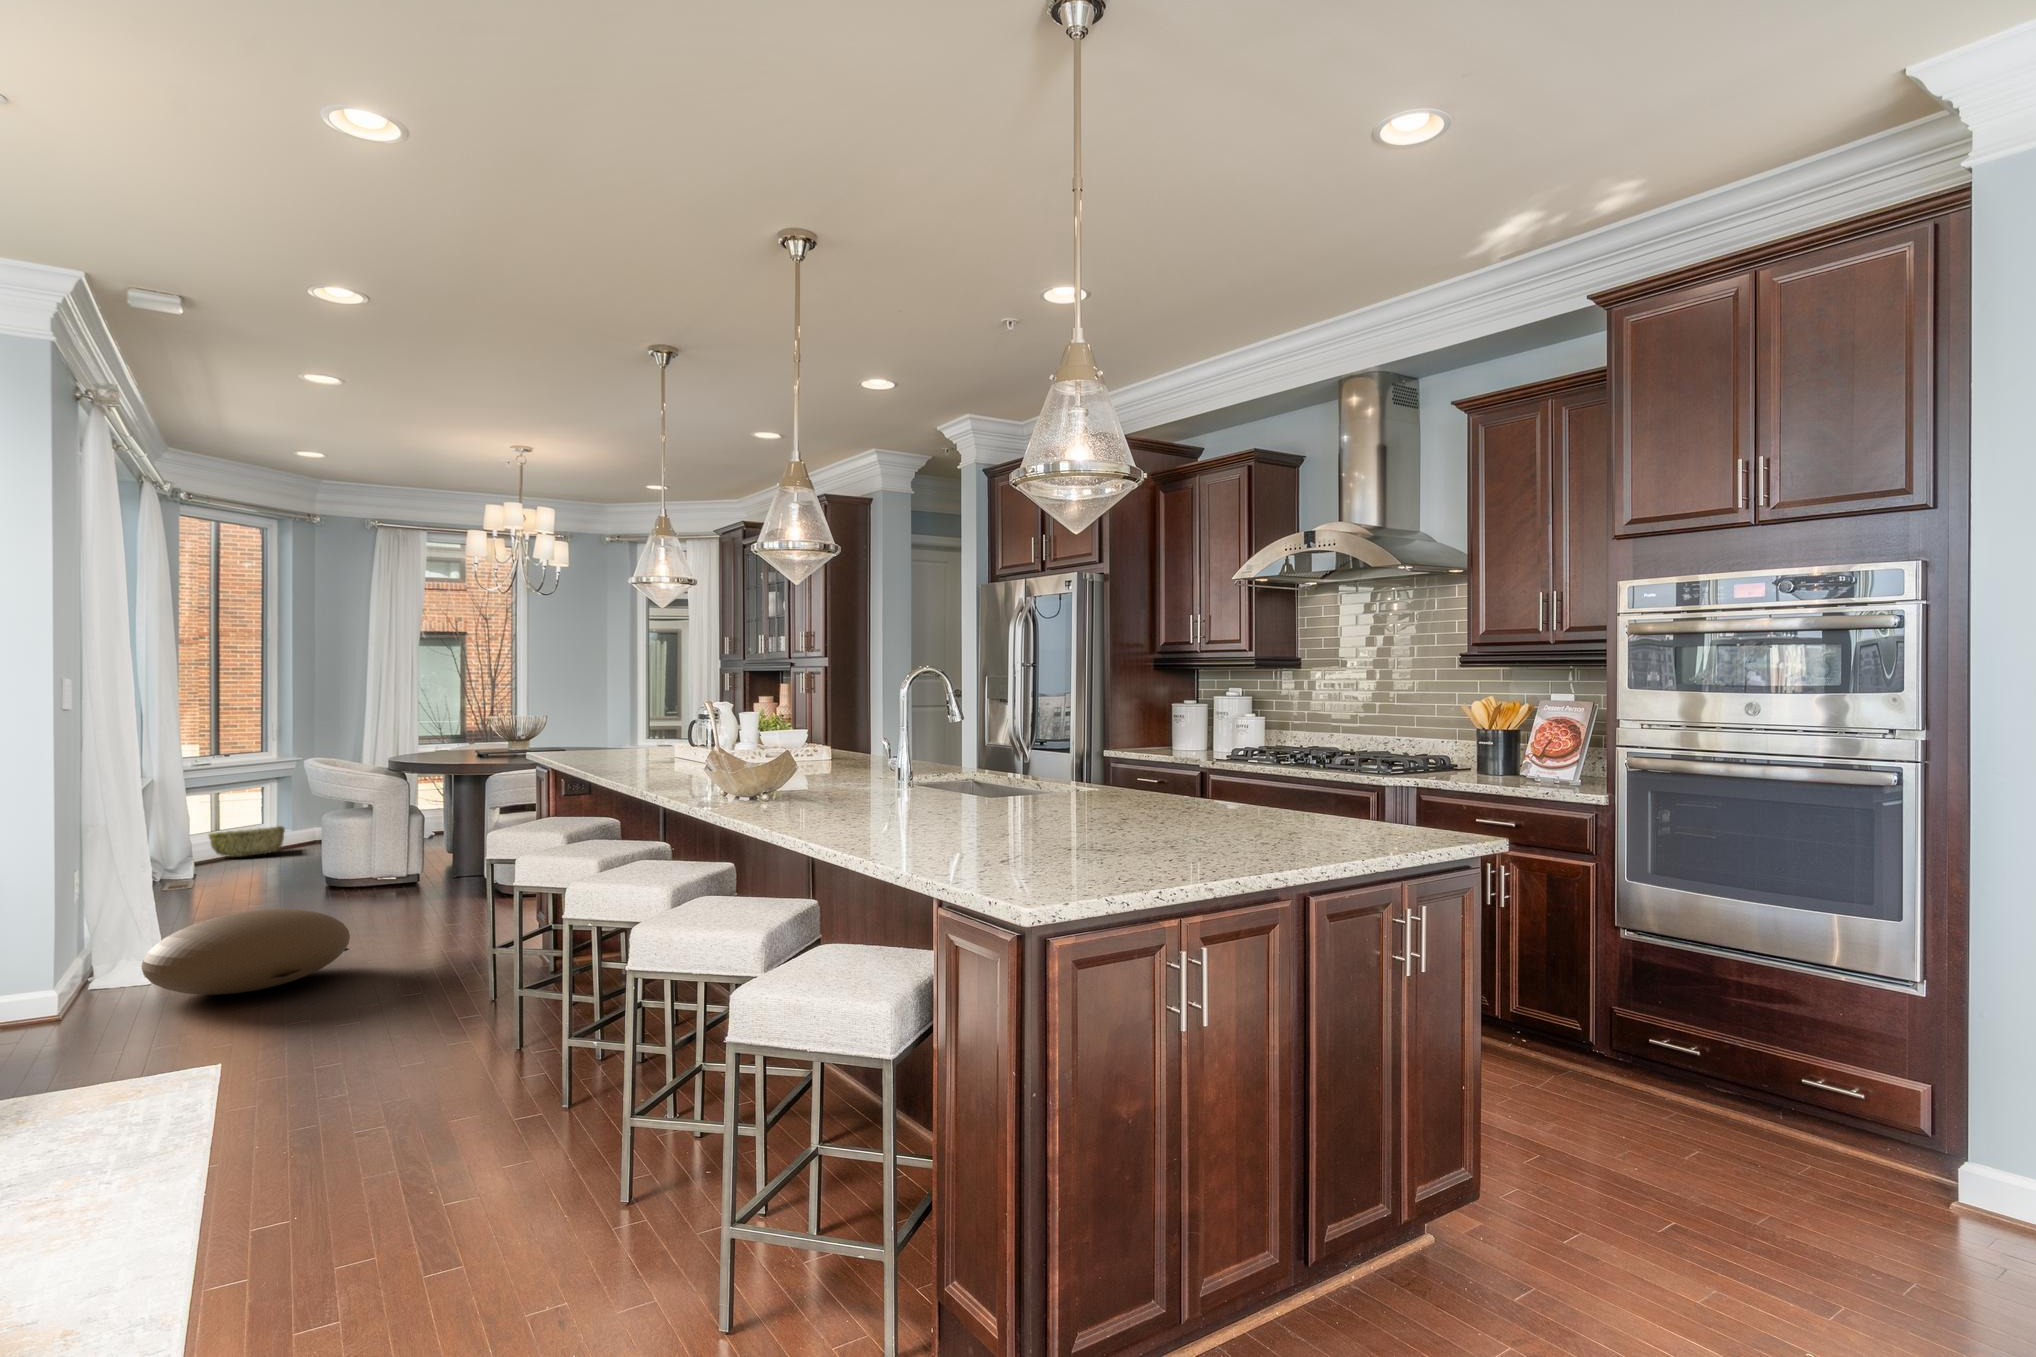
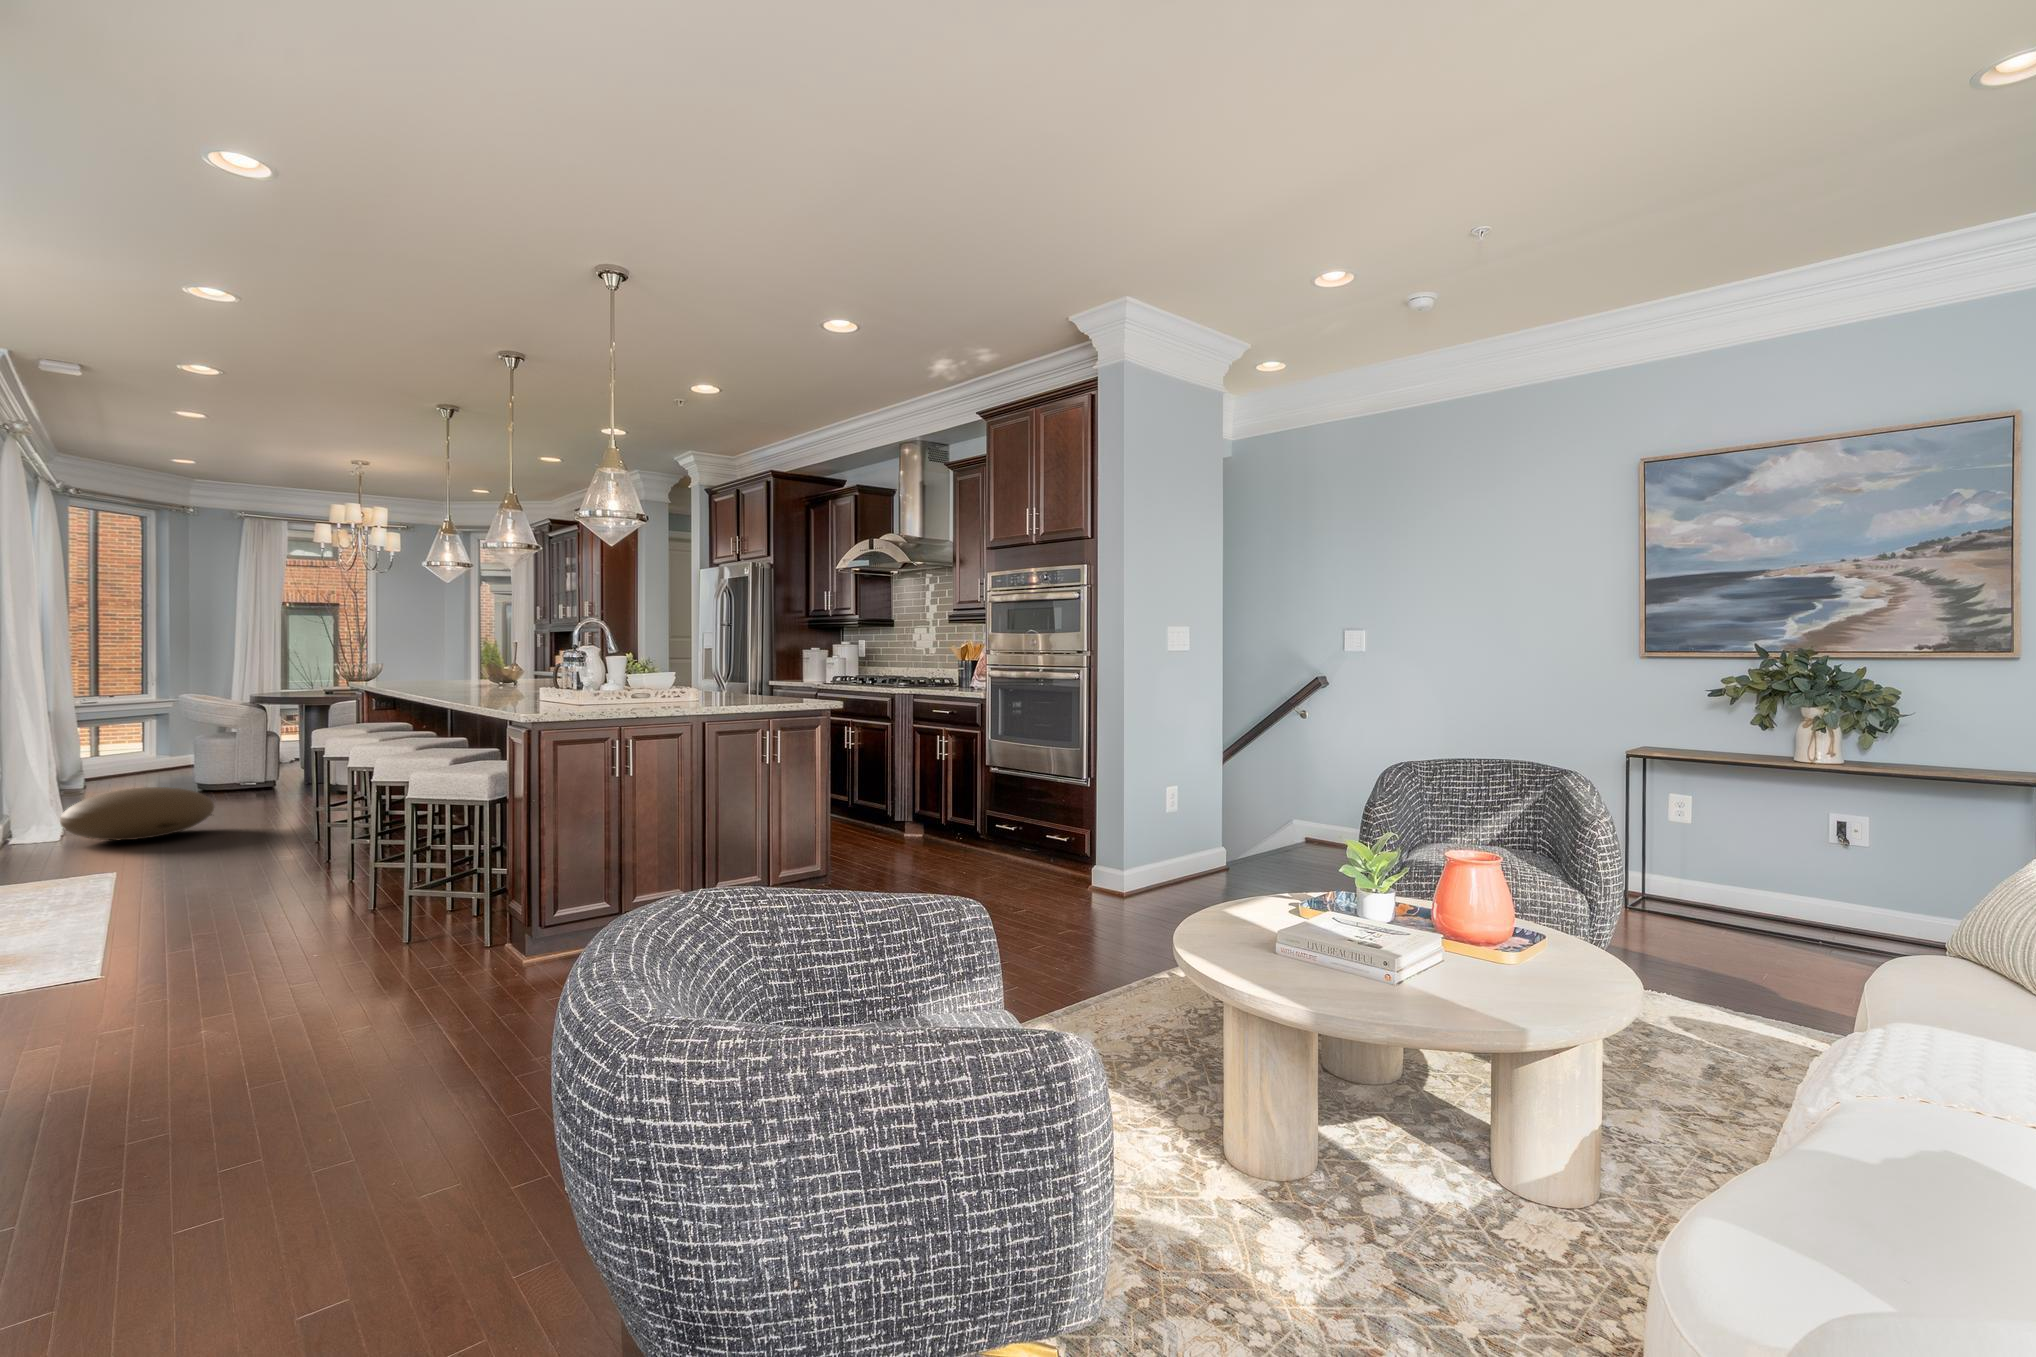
woven basket: present [209,826,285,857] -> none [95,752,161,777]

